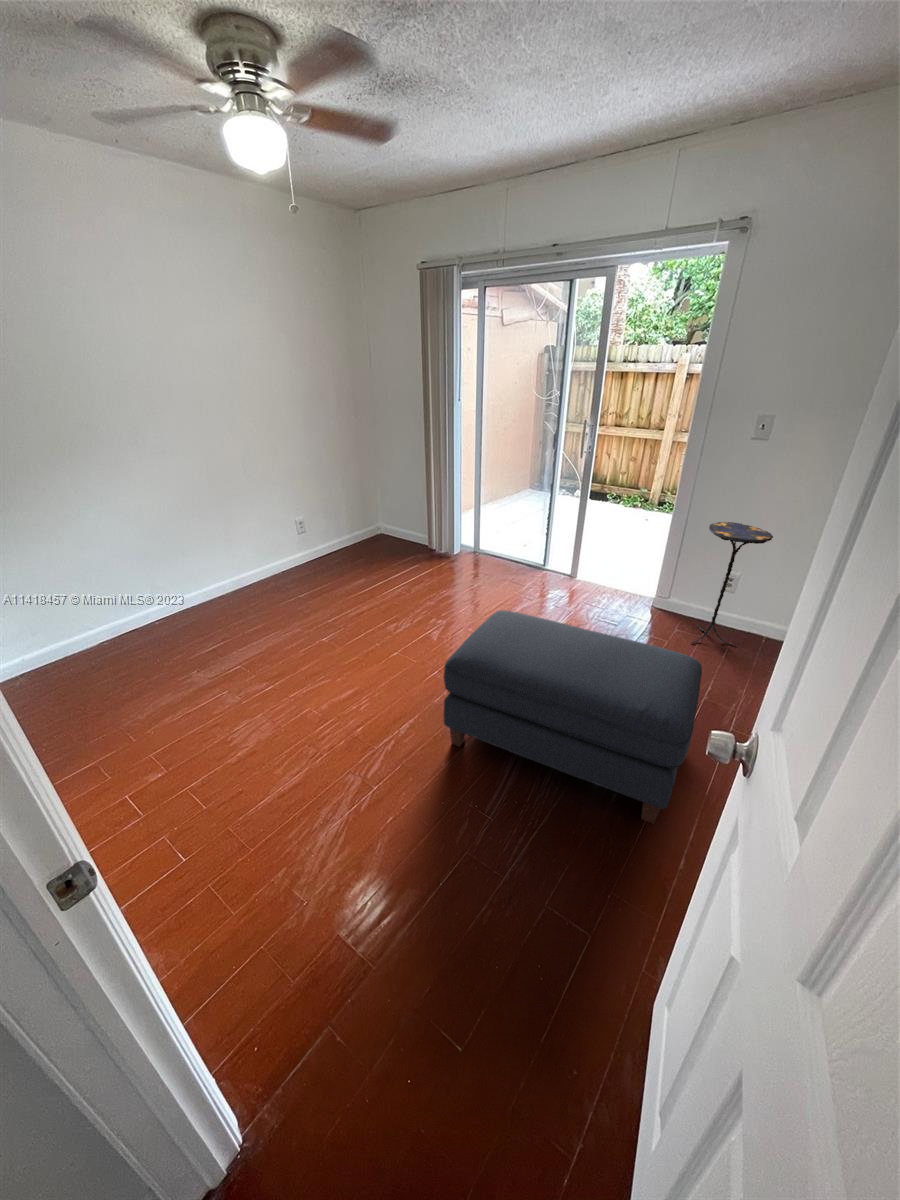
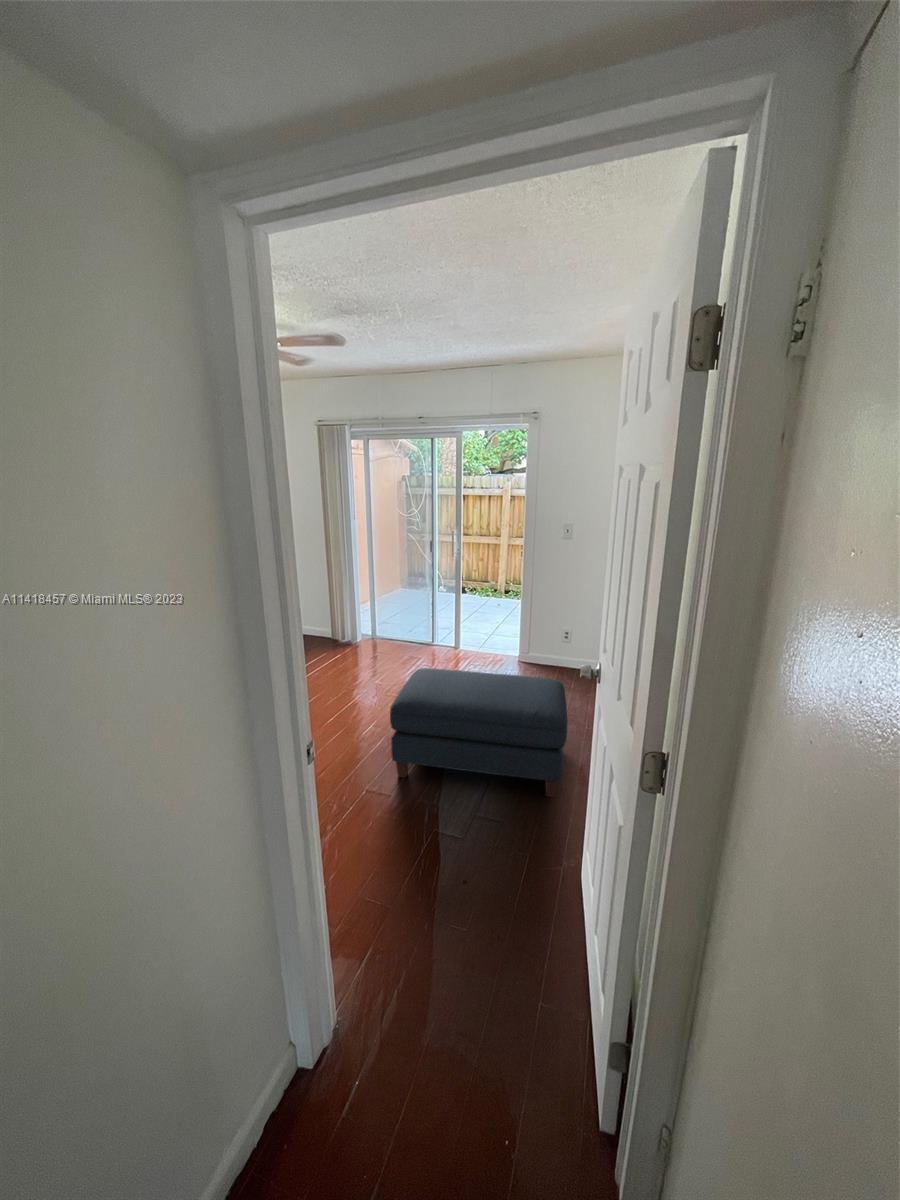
side table: present [692,522,773,646] -> none [548,594,588,682]

